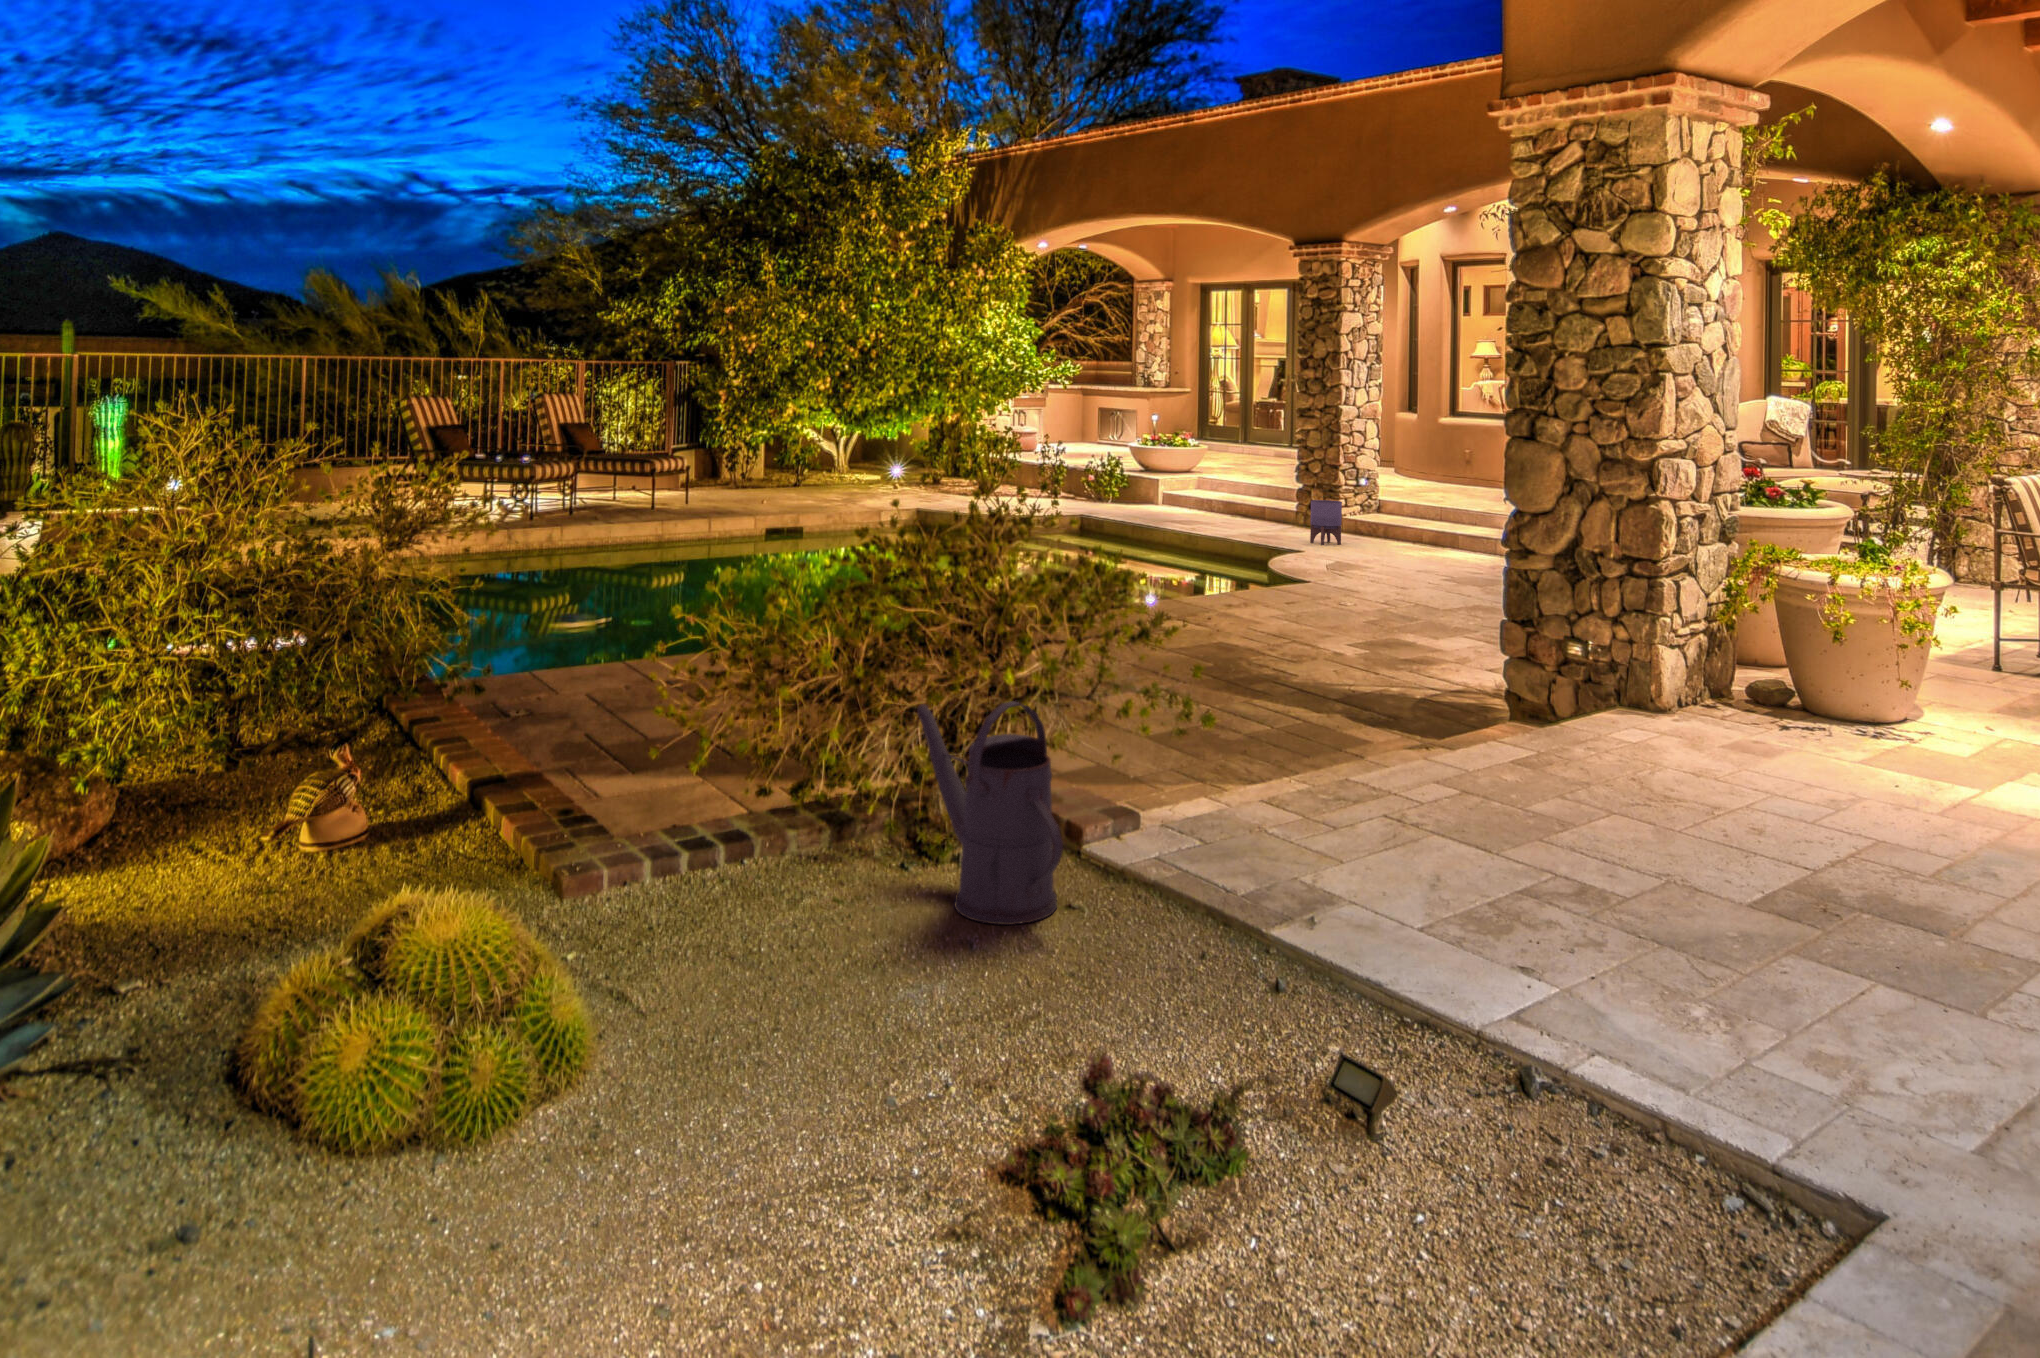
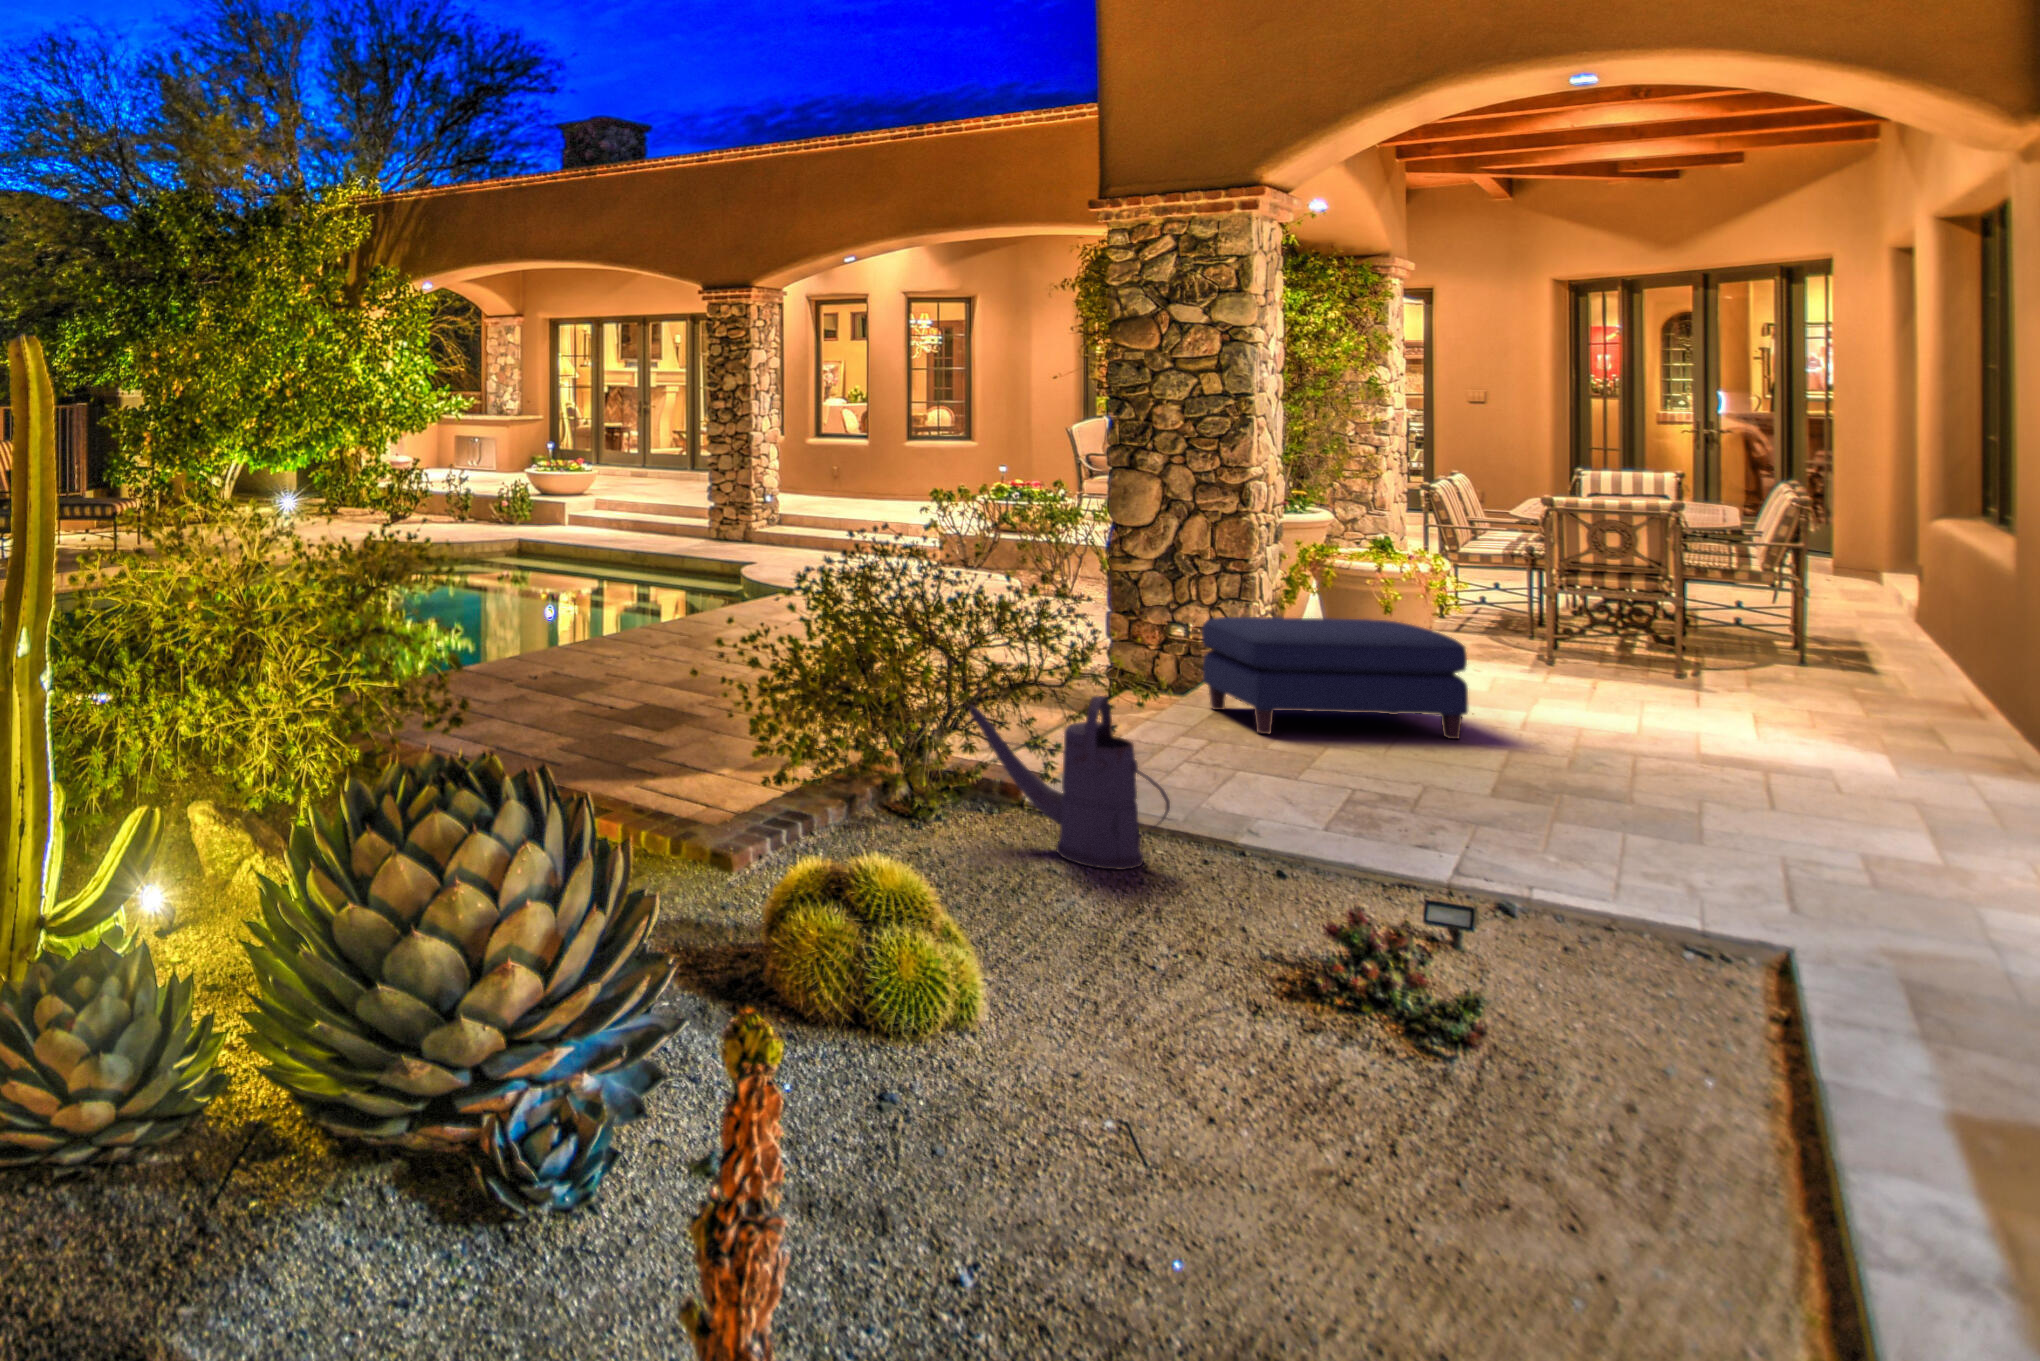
planter: present [1310,500,1342,545] -> none [739,516,766,556]
ottoman: none [1517,627,1813,806] -> present [1202,617,1468,739]

